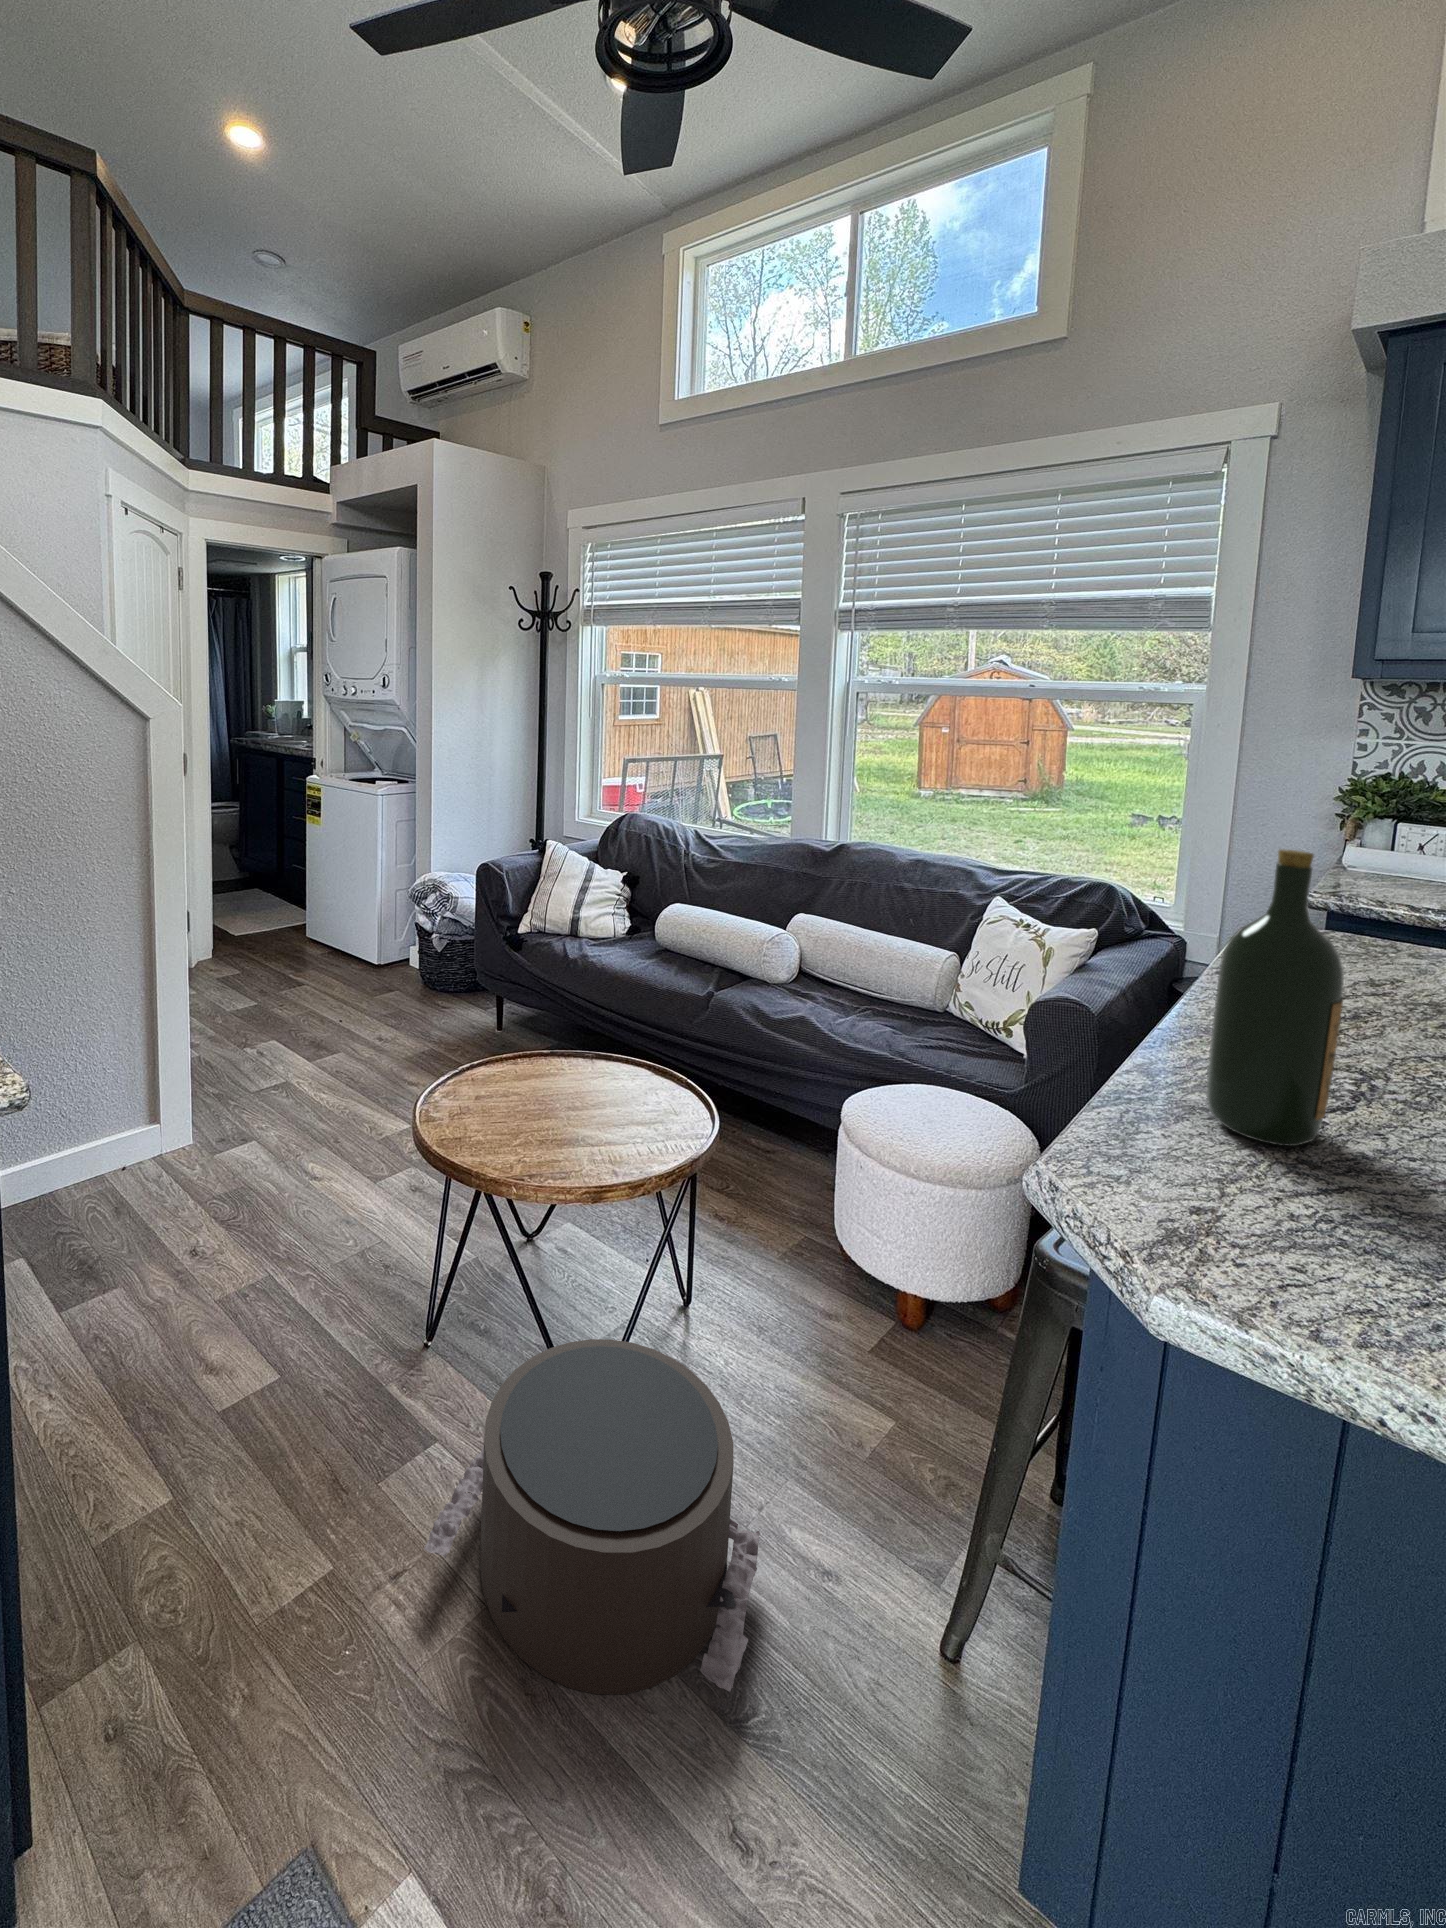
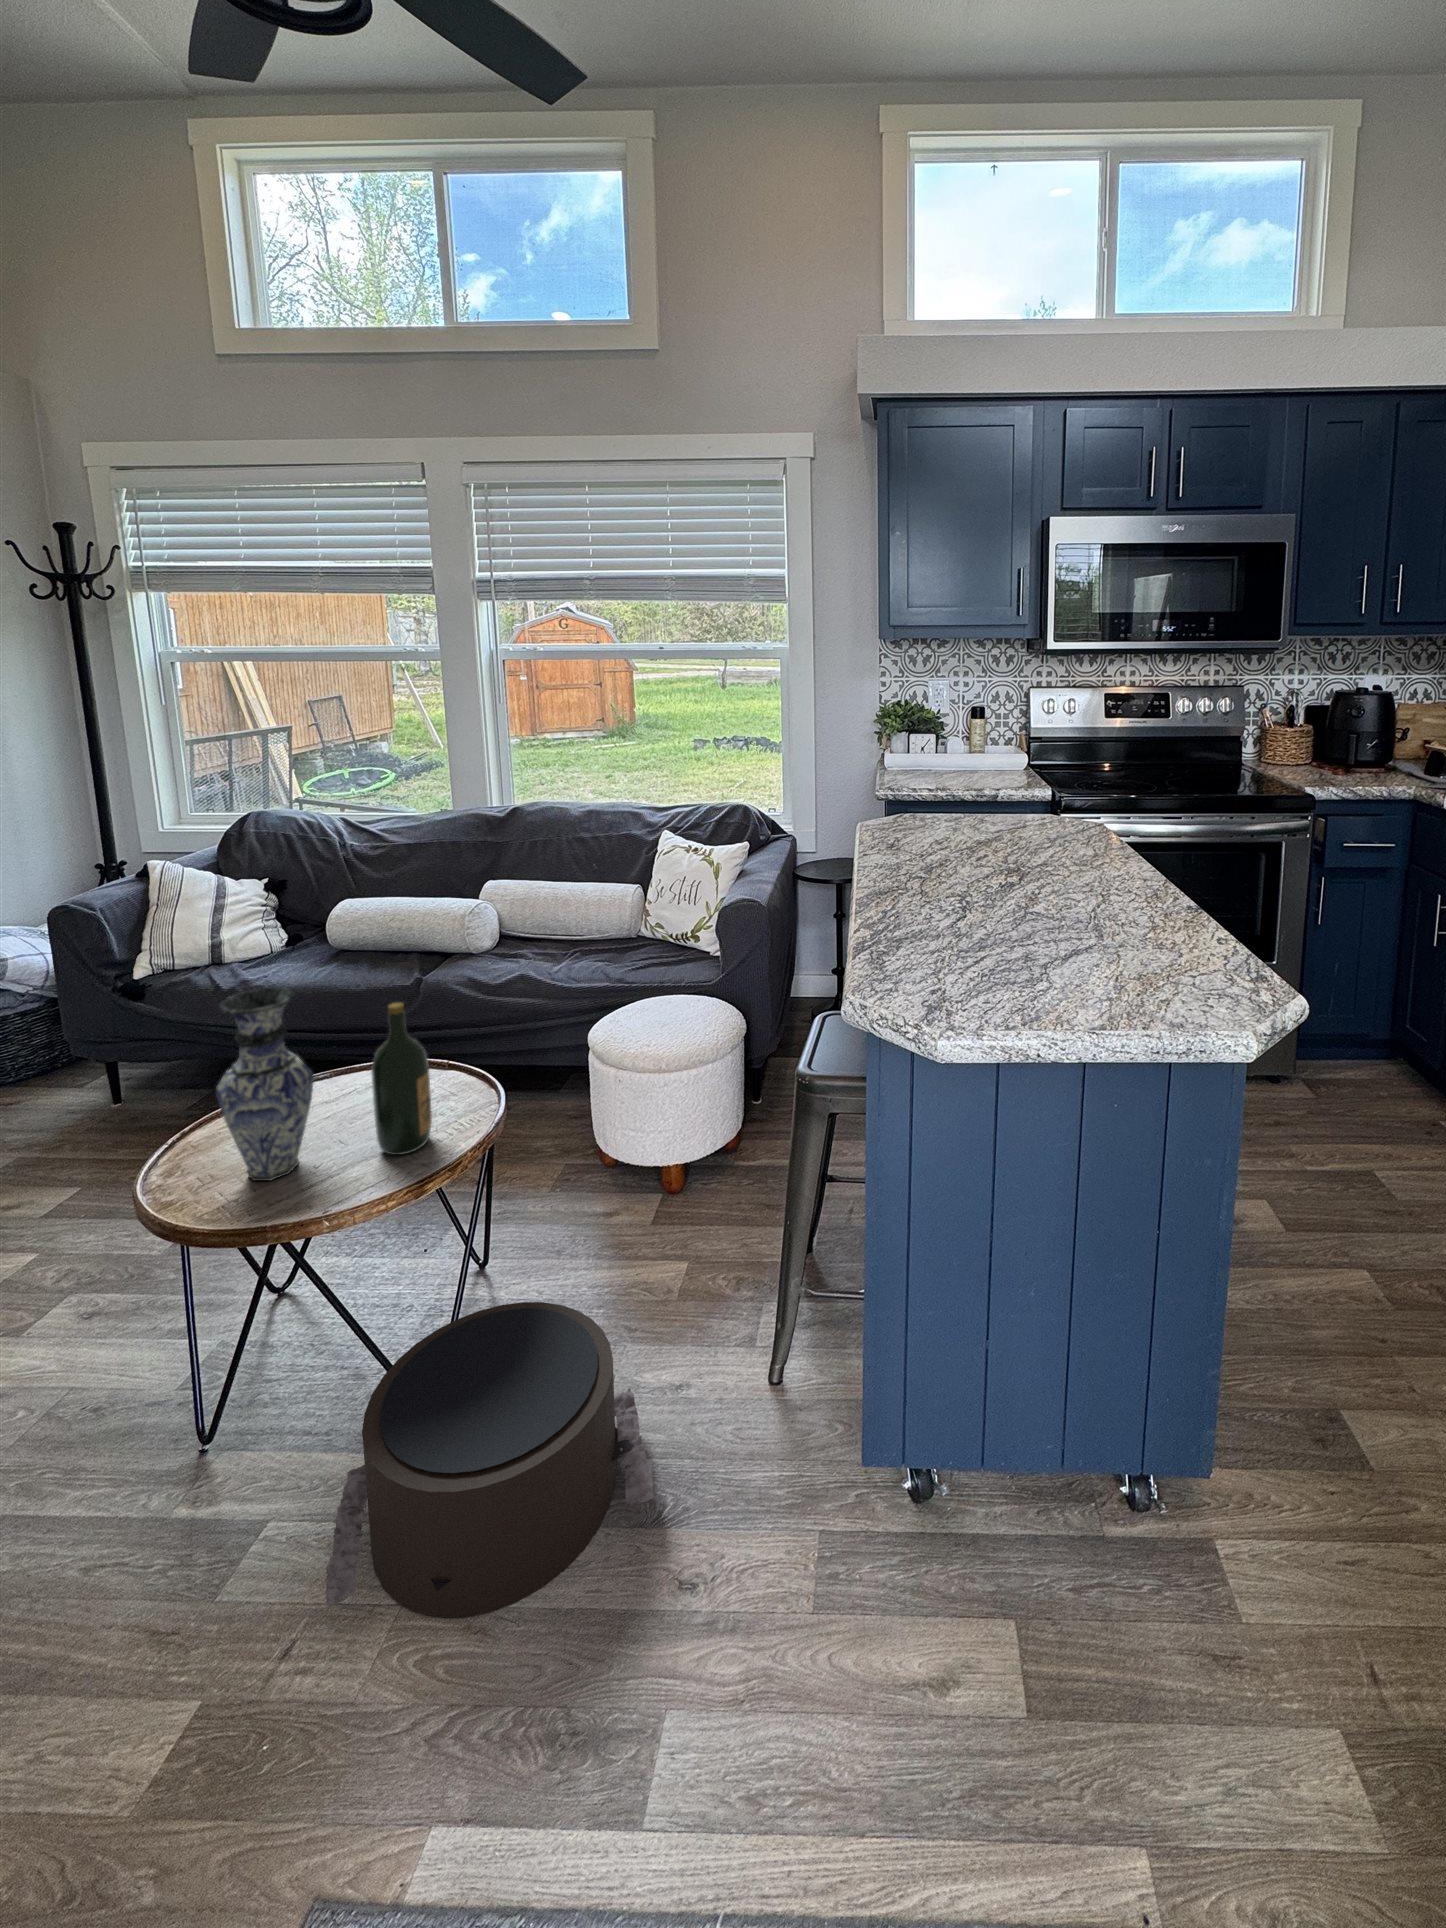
wine bottle: present [1207,849,1344,1146] -> present [371,1003,432,1155]
vase: none [474,953,544,1127] -> present [216,987,314,1181]

